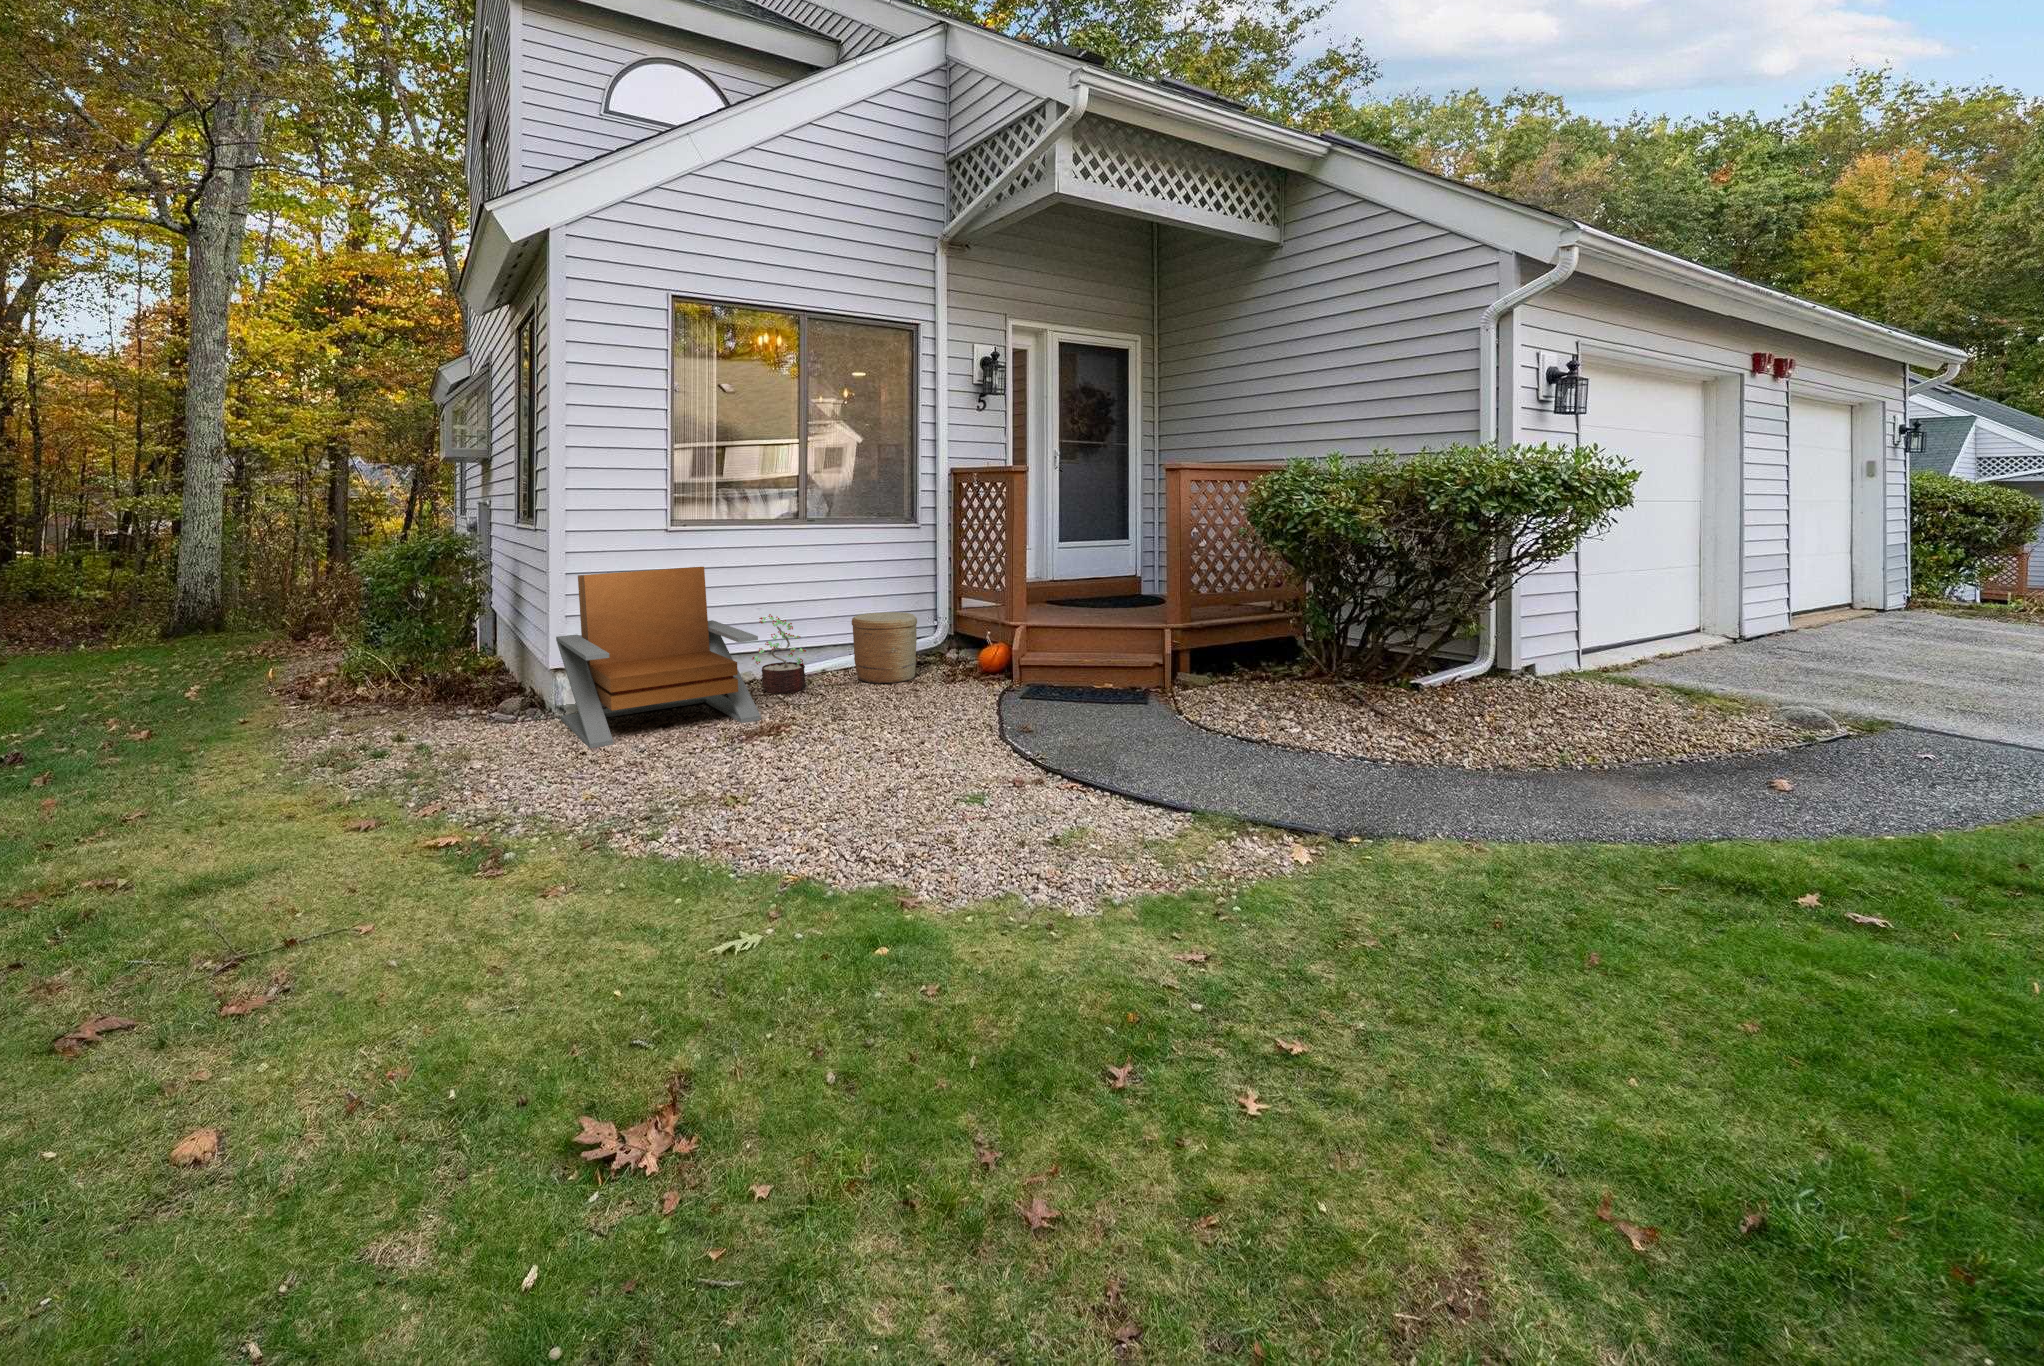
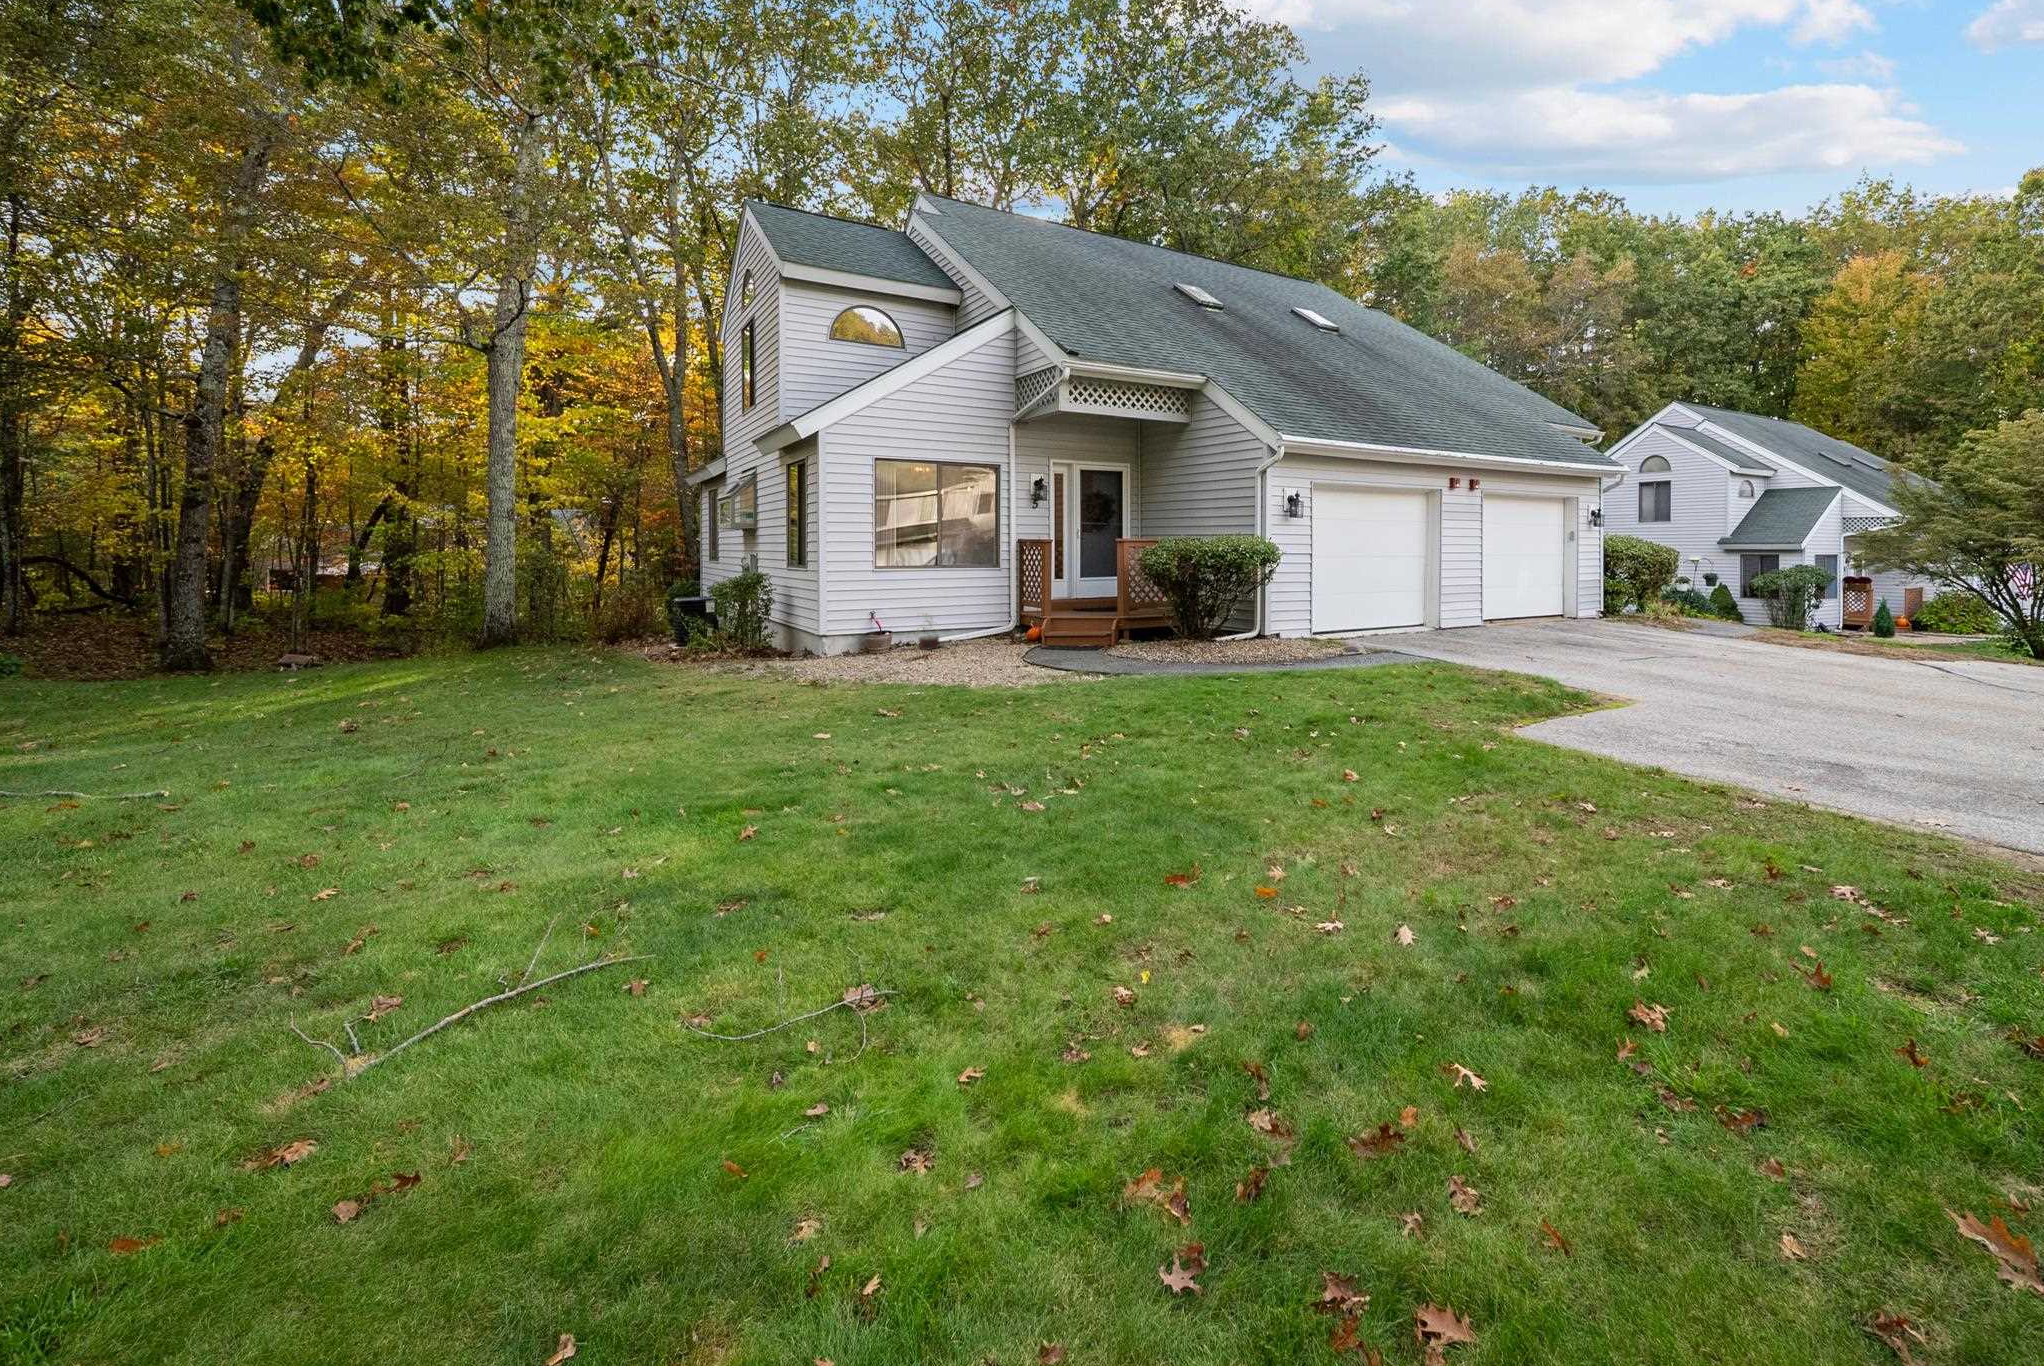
lounge chair: present [556,567,761,748] -> none [823,590,914,667]
woven basket: present [852,612,917,684] -> none [963,612,996,647]

